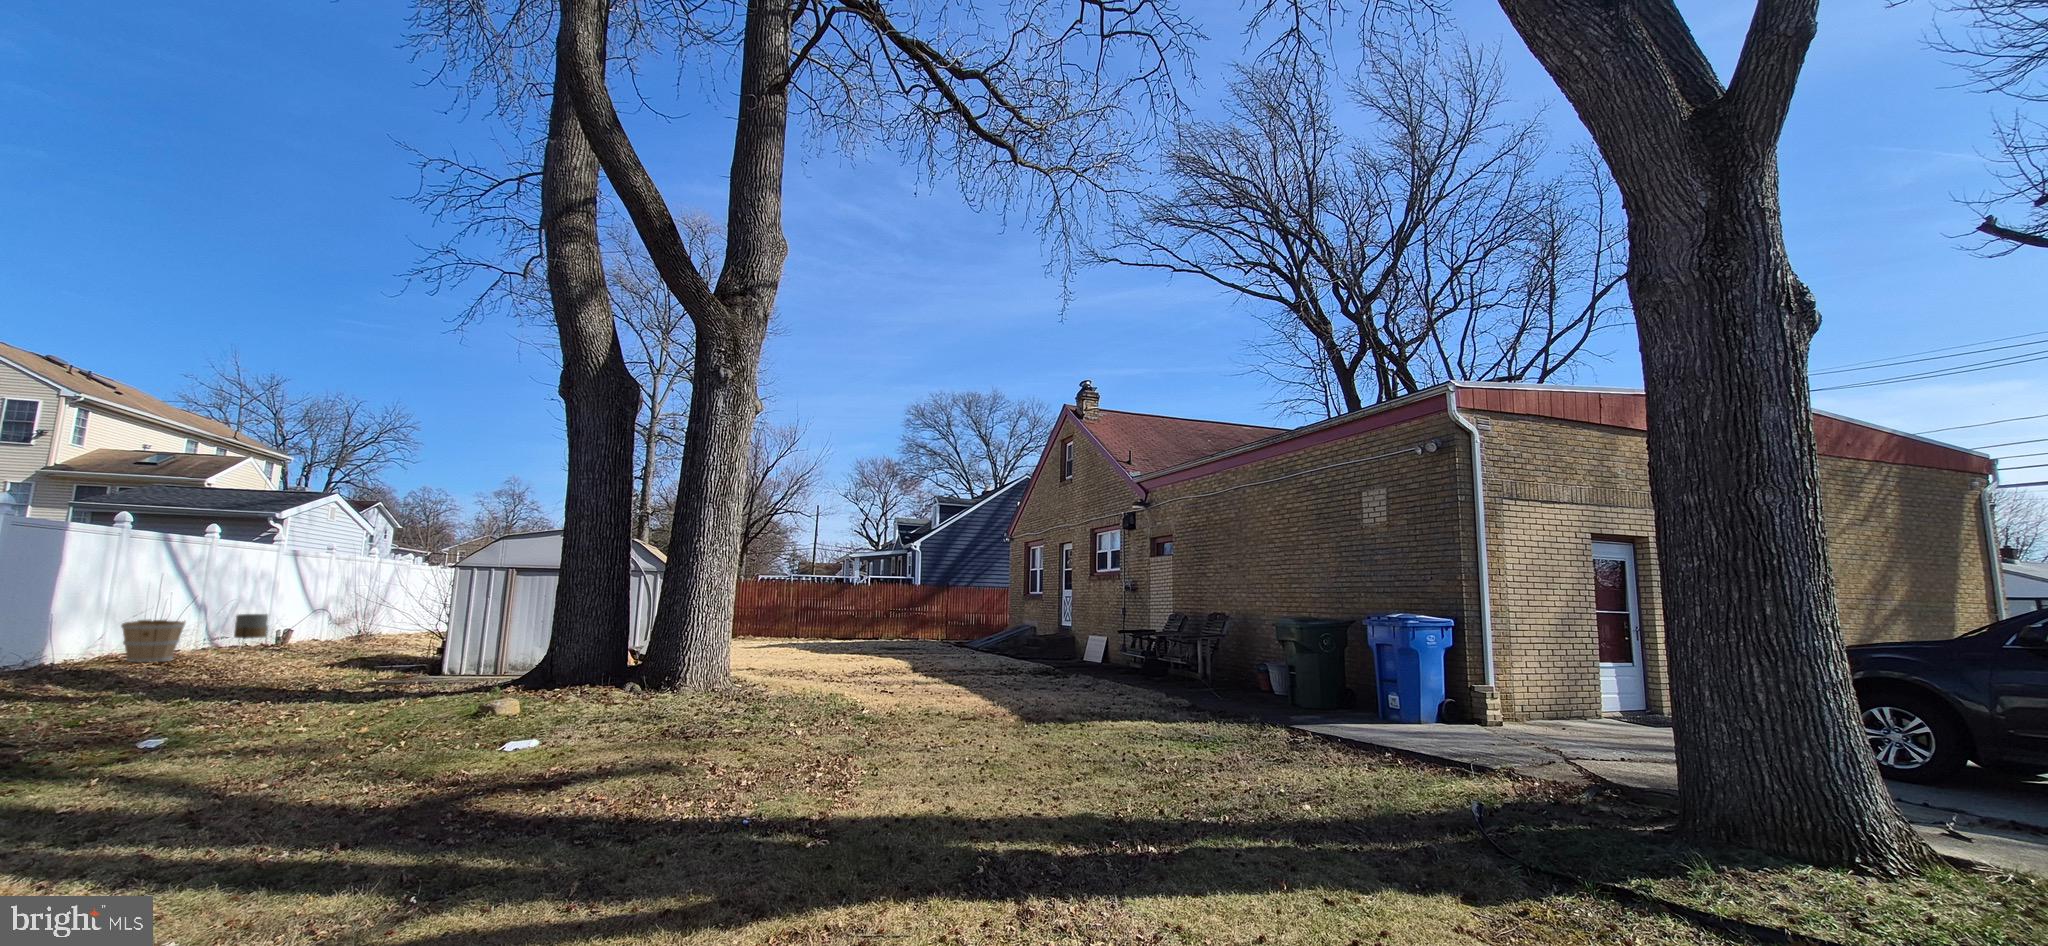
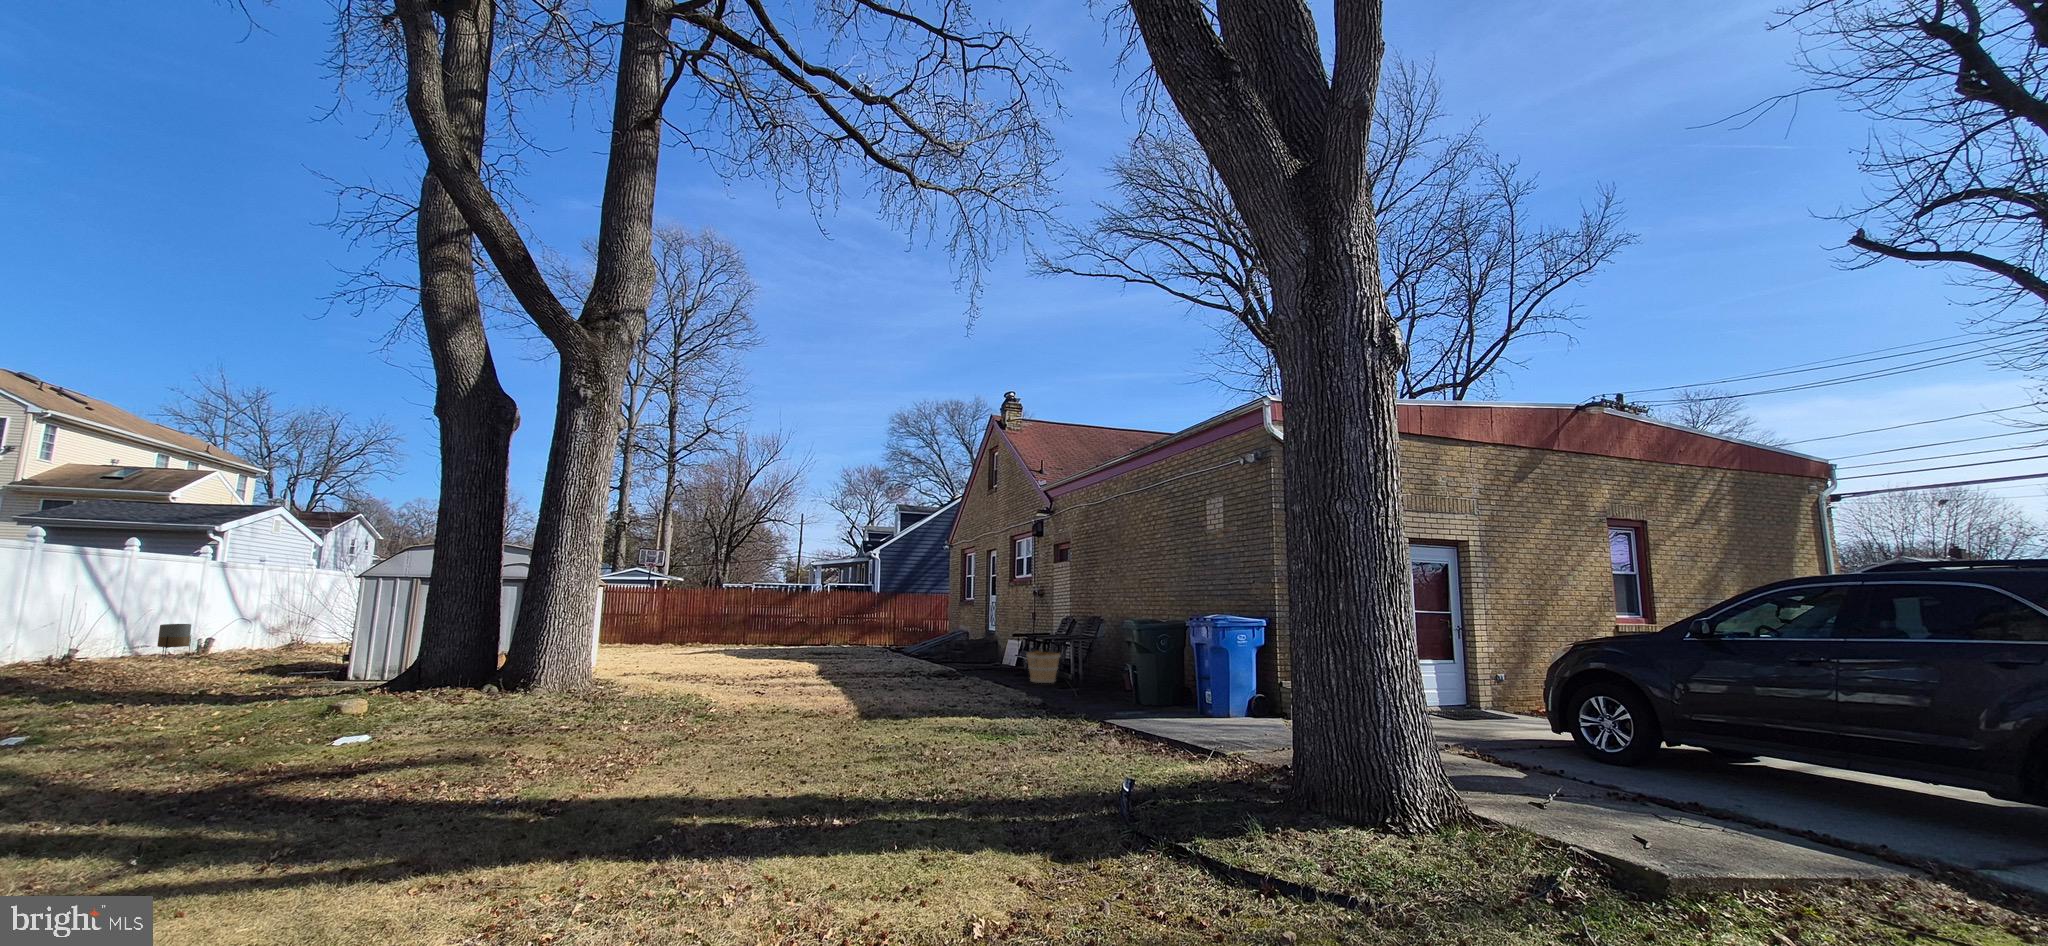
wooden bucket: present [121,620,185,663] -> present [1026,651,1060,683]

